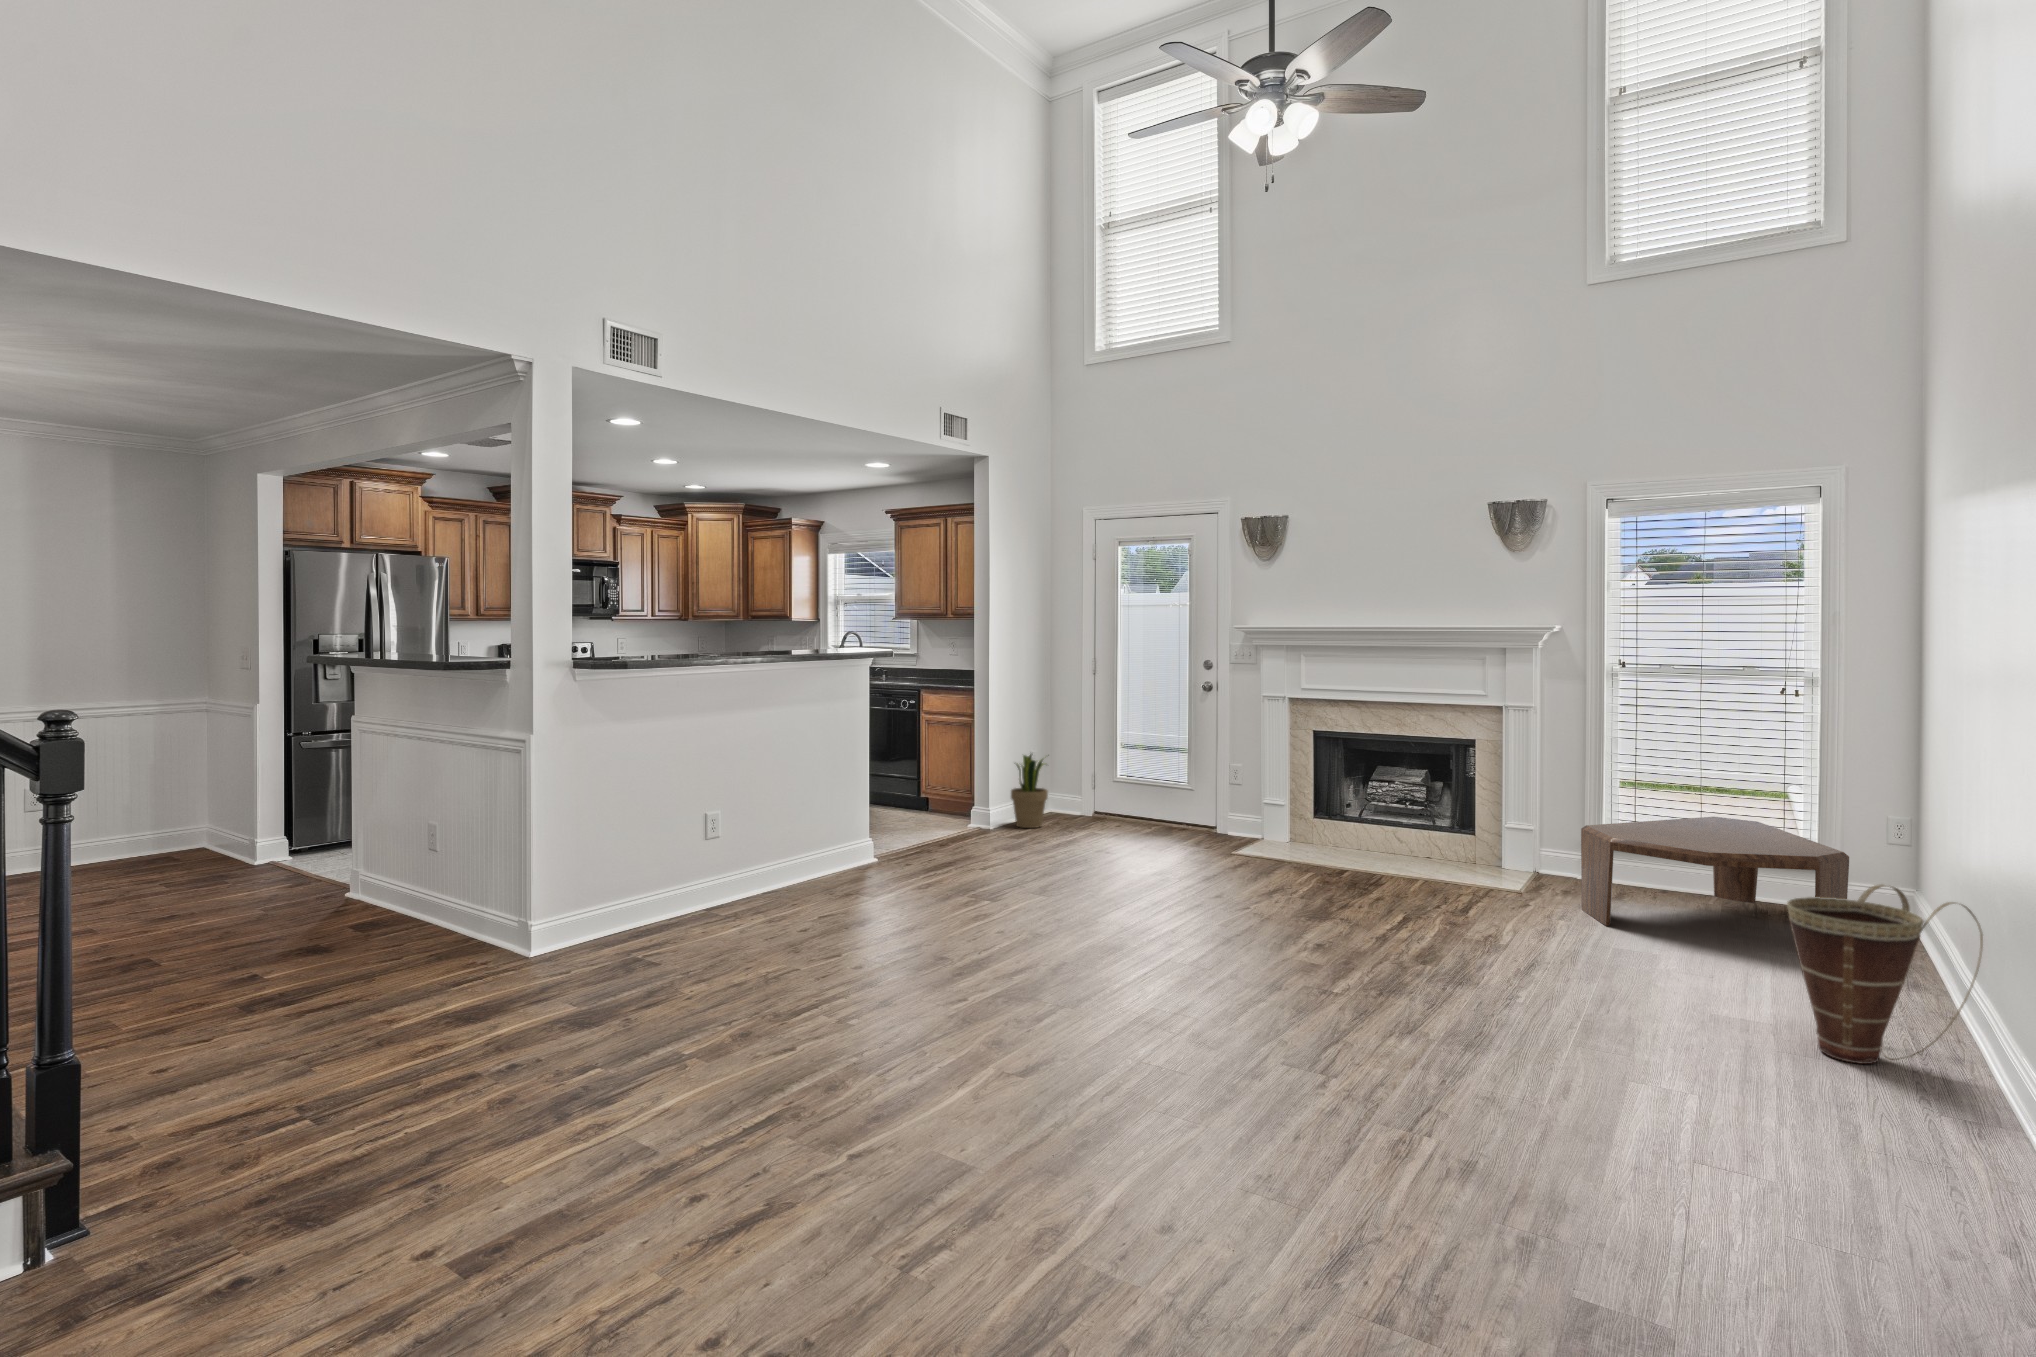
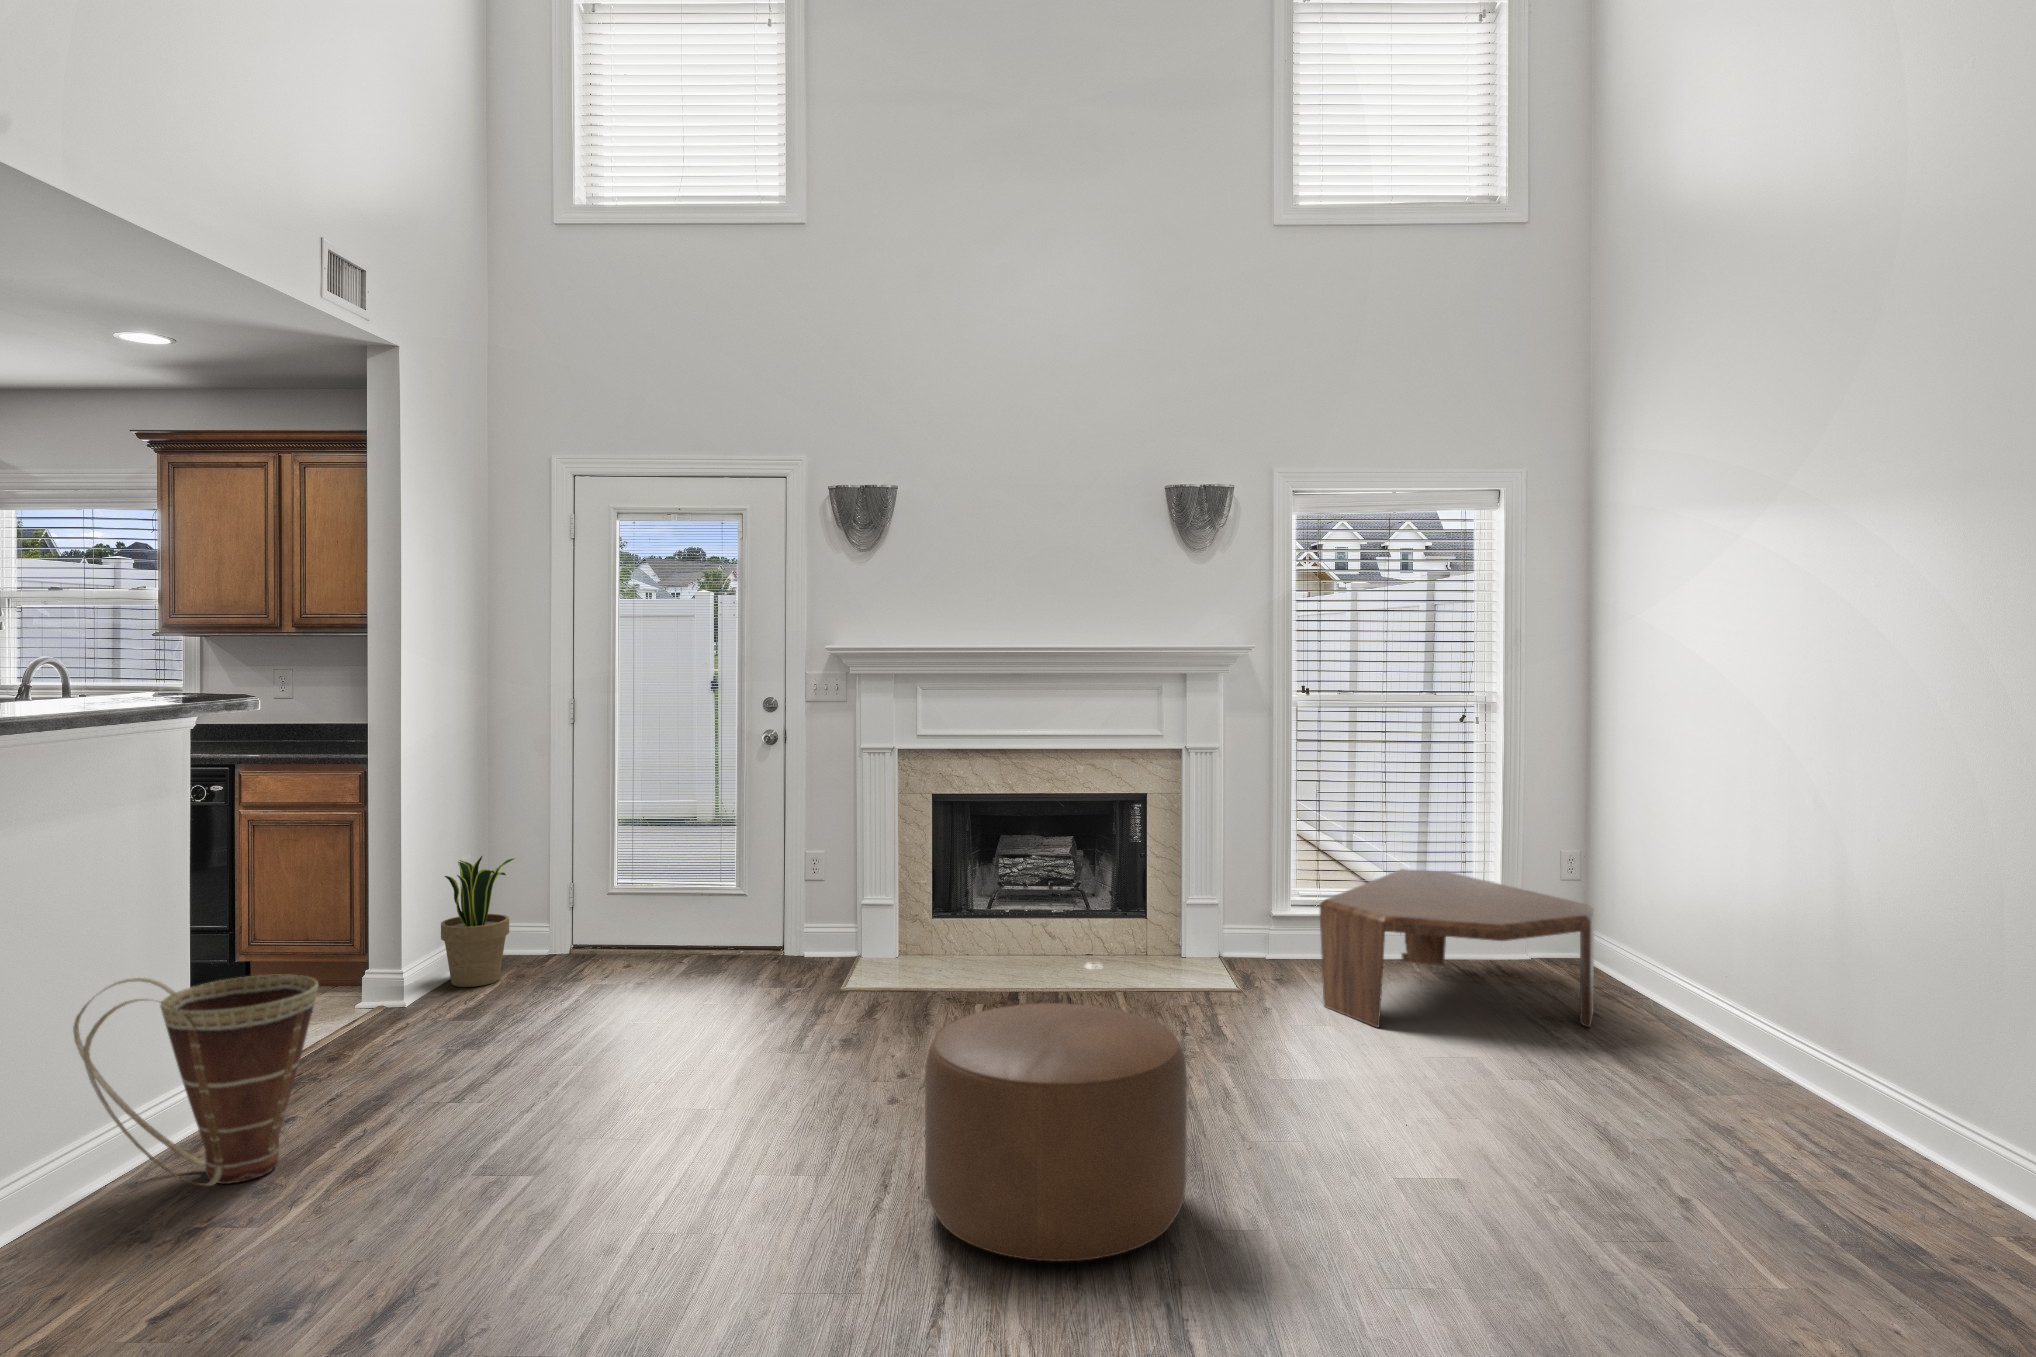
ottoman: none [1160,842,1317,974] -> present [925,1003,1187,1261]
basket: present [1787,884,1983,1064] -> present [73,975,318,1186]

